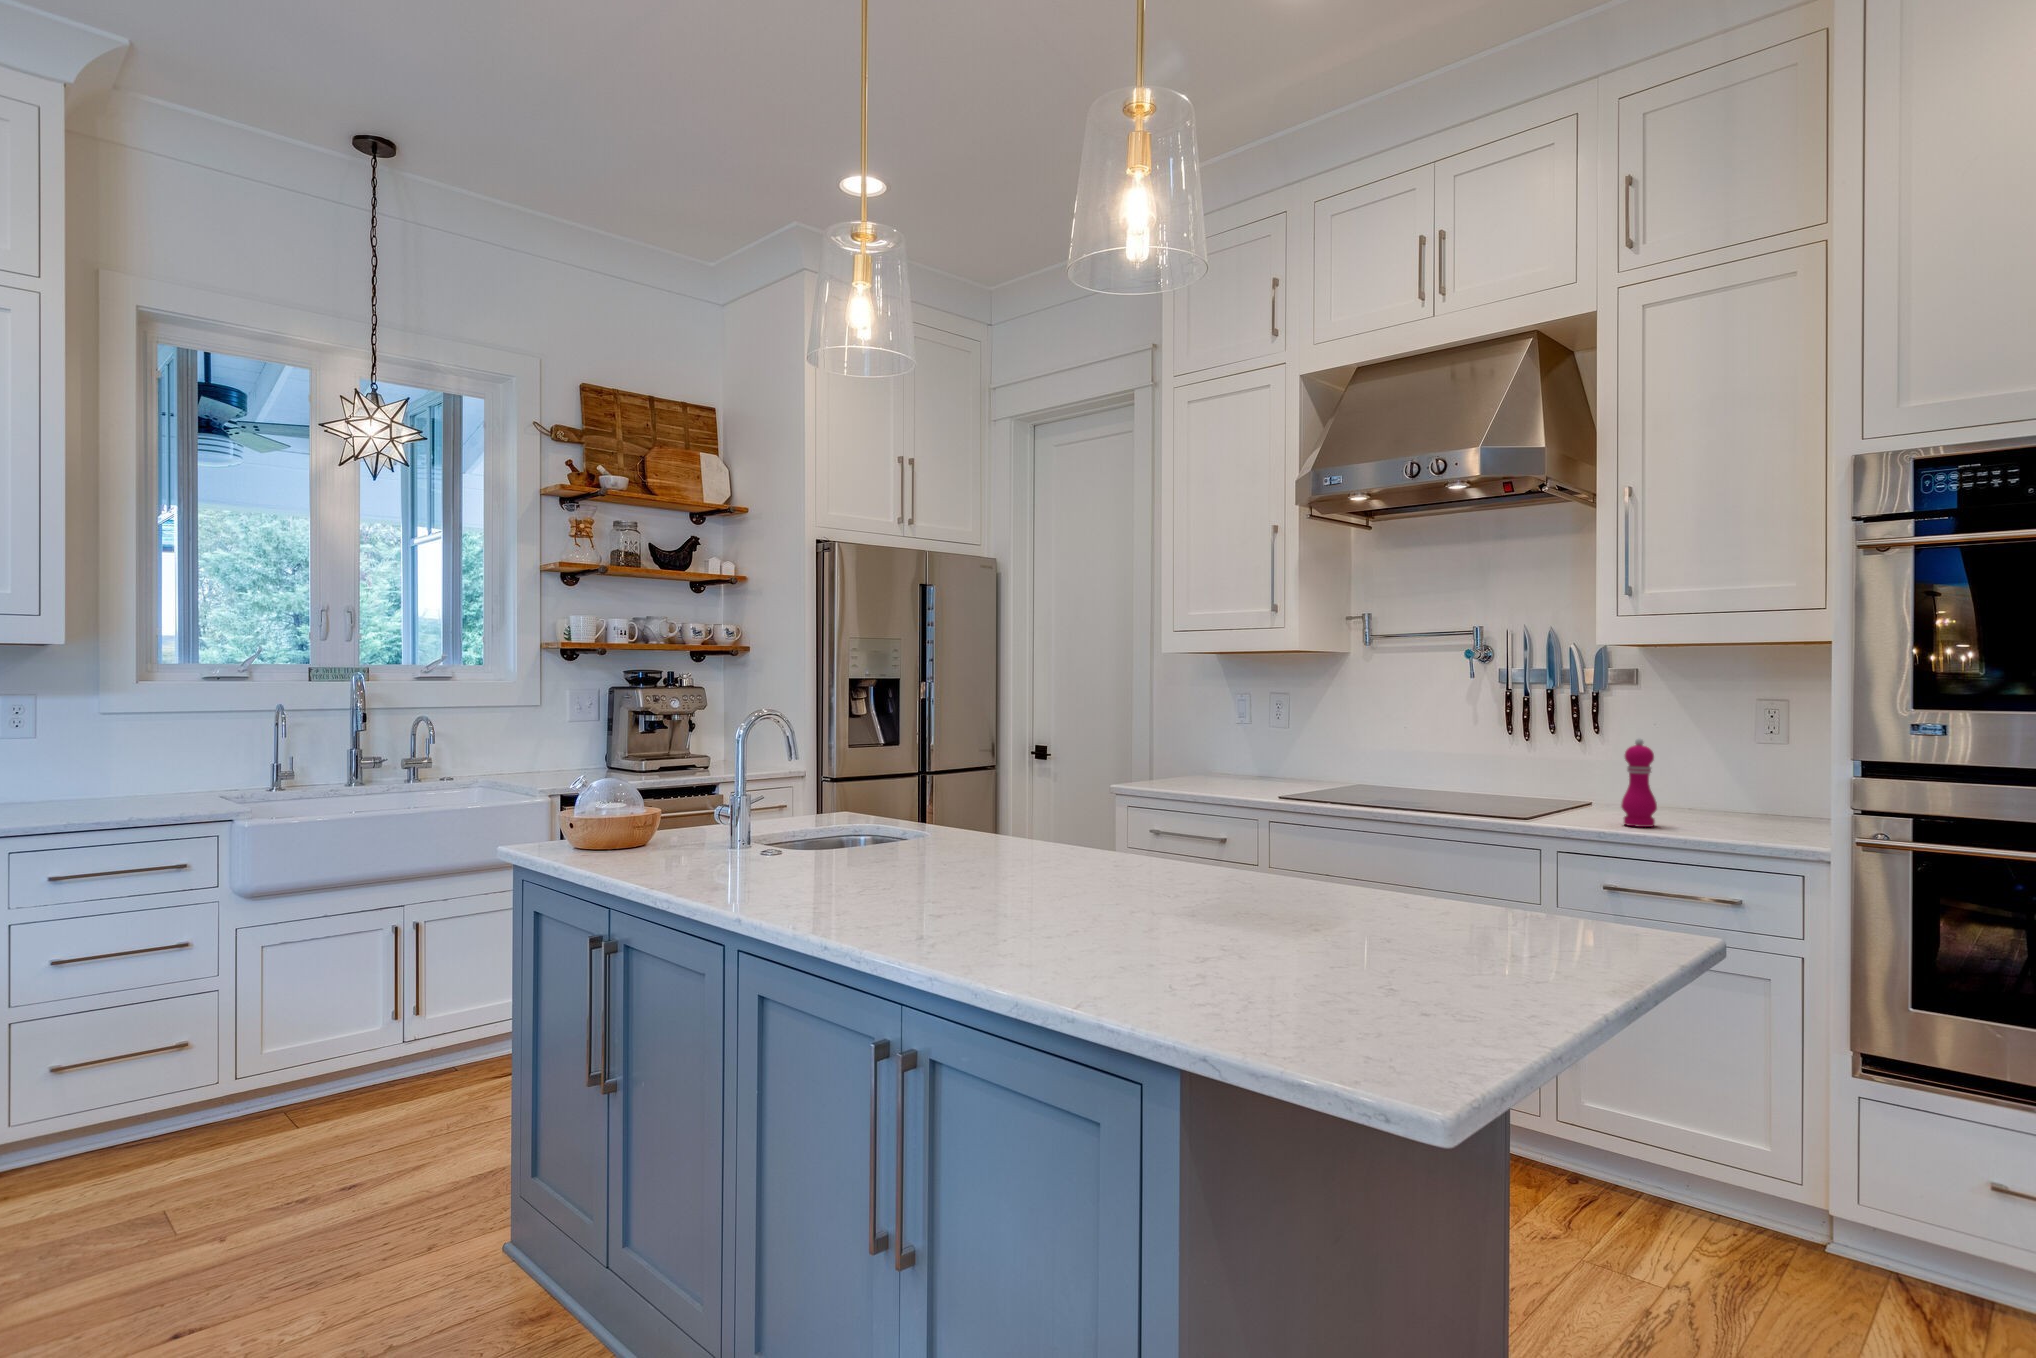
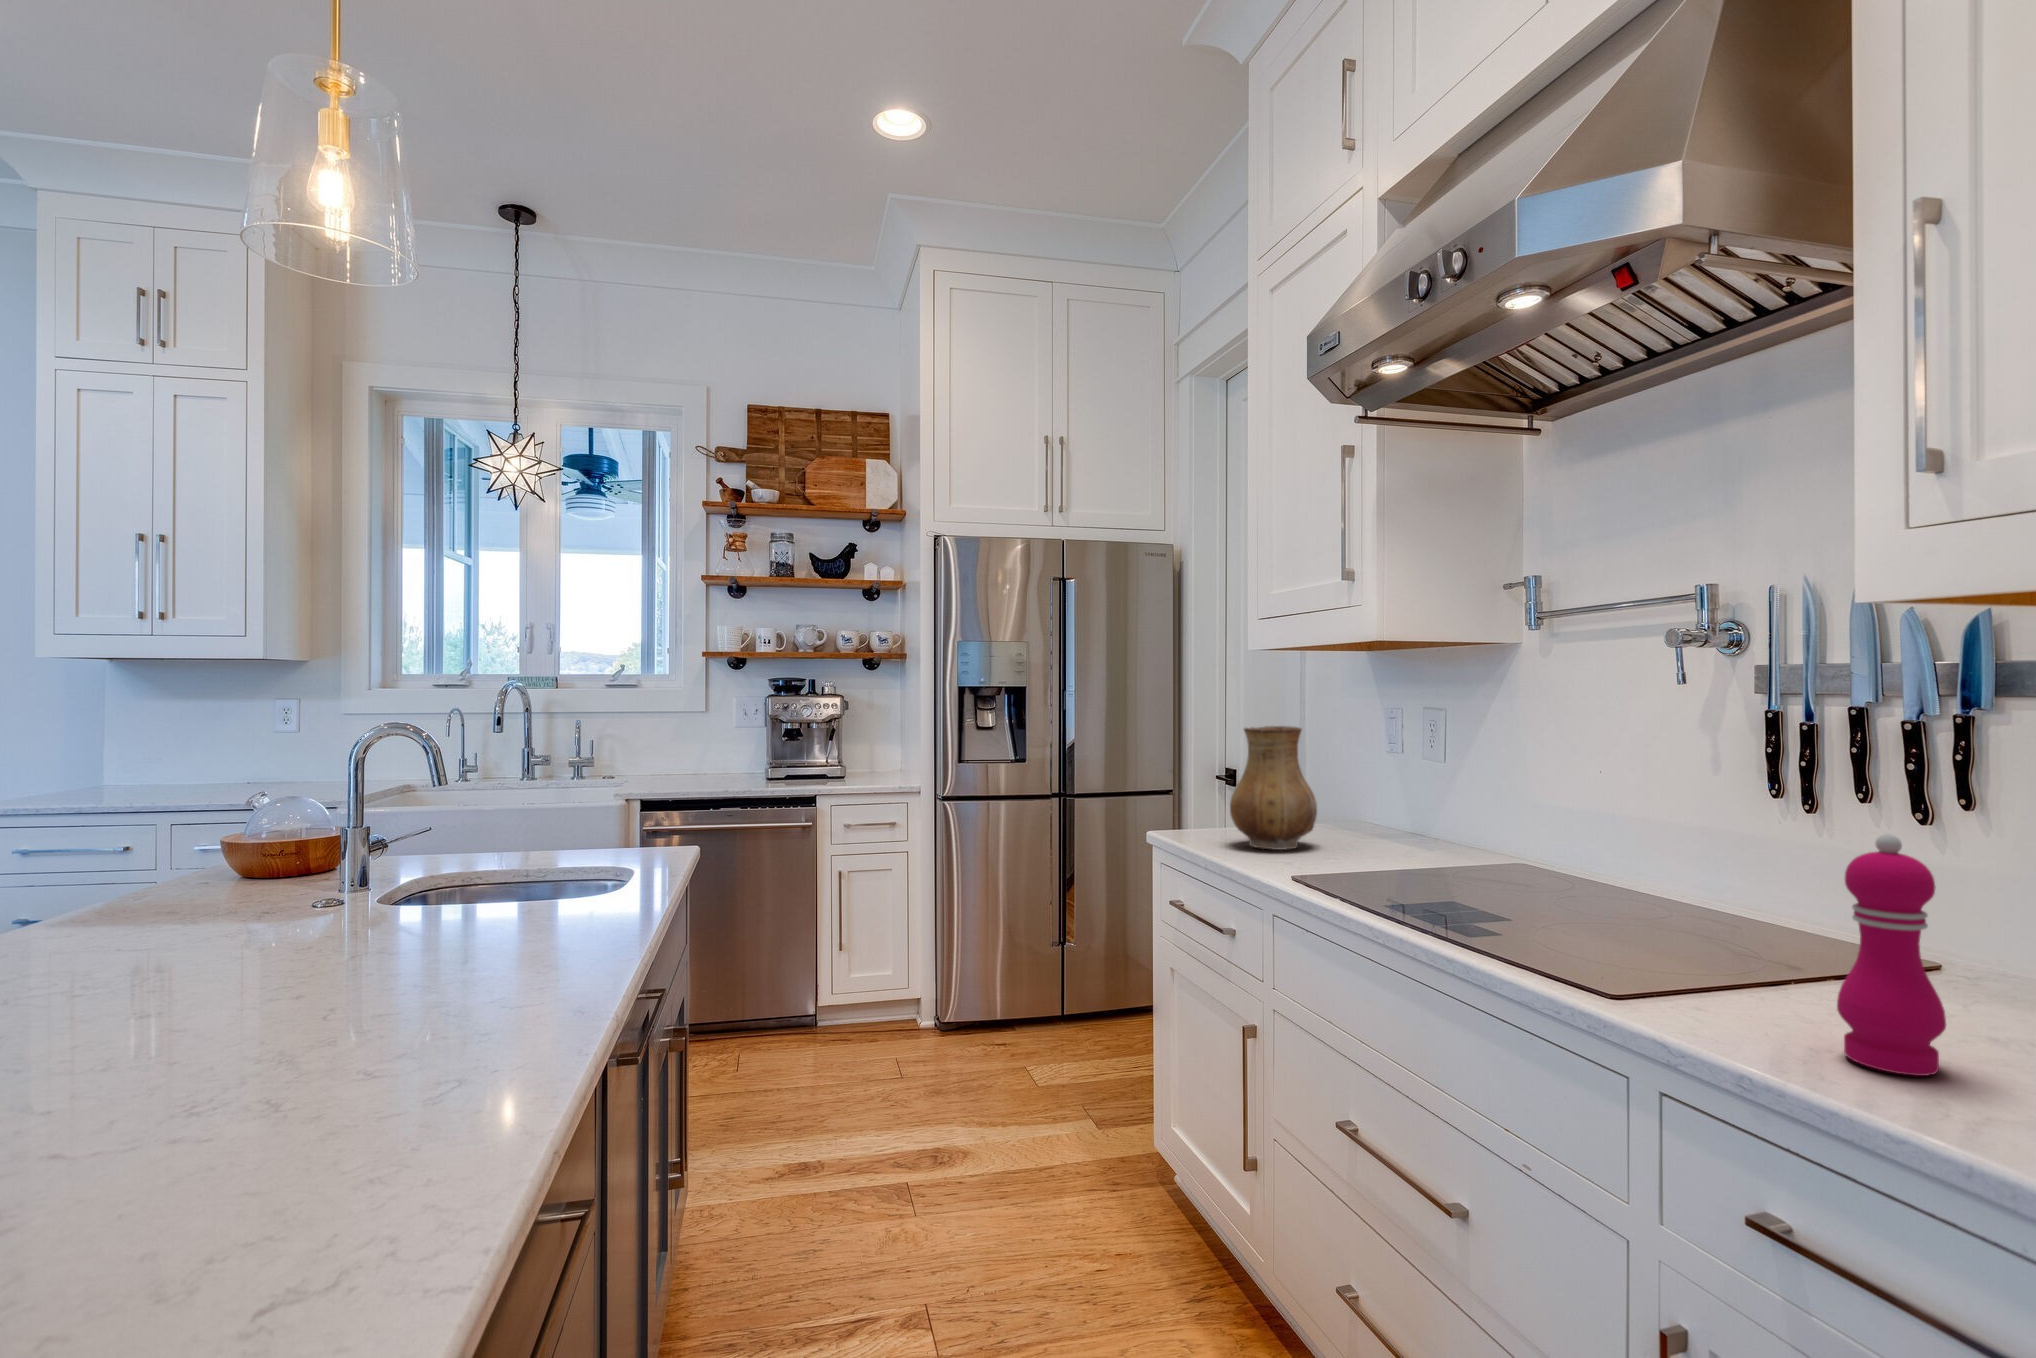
ceramic pitcher: none [1181,706,1239,788] -> present [1230,726,1317,850]

